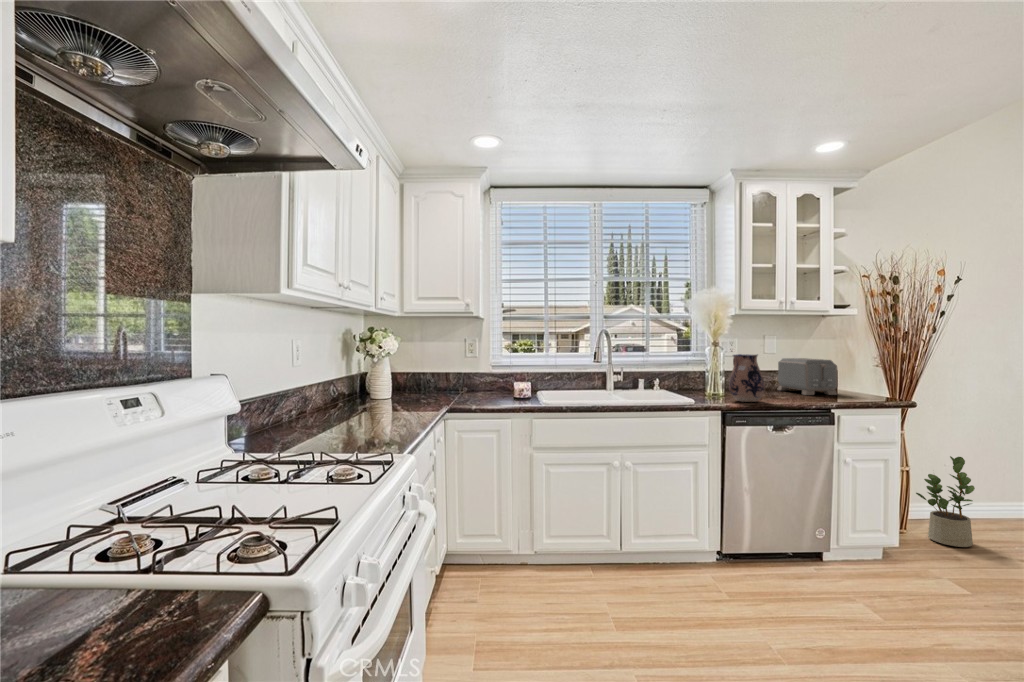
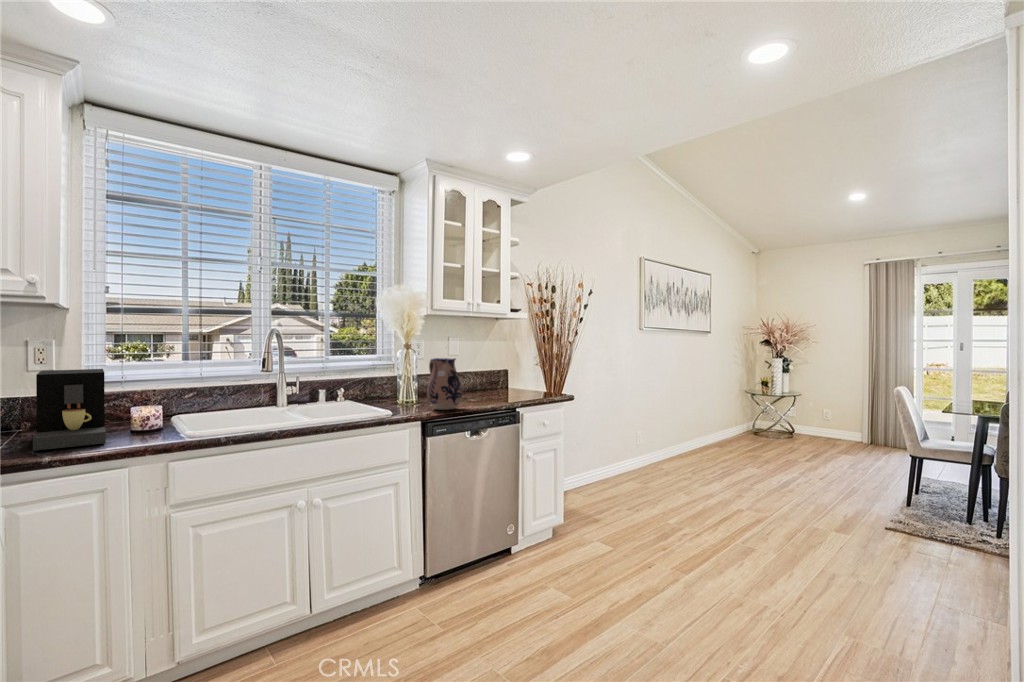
coffee maker: none [467,357,501,403] -> present [33,369,106,451]
toaster: present [777,358,837,395] -> none [460,360,514,397]
potted plant: present [916,456,975,547] -> none [565,440,603,516]

